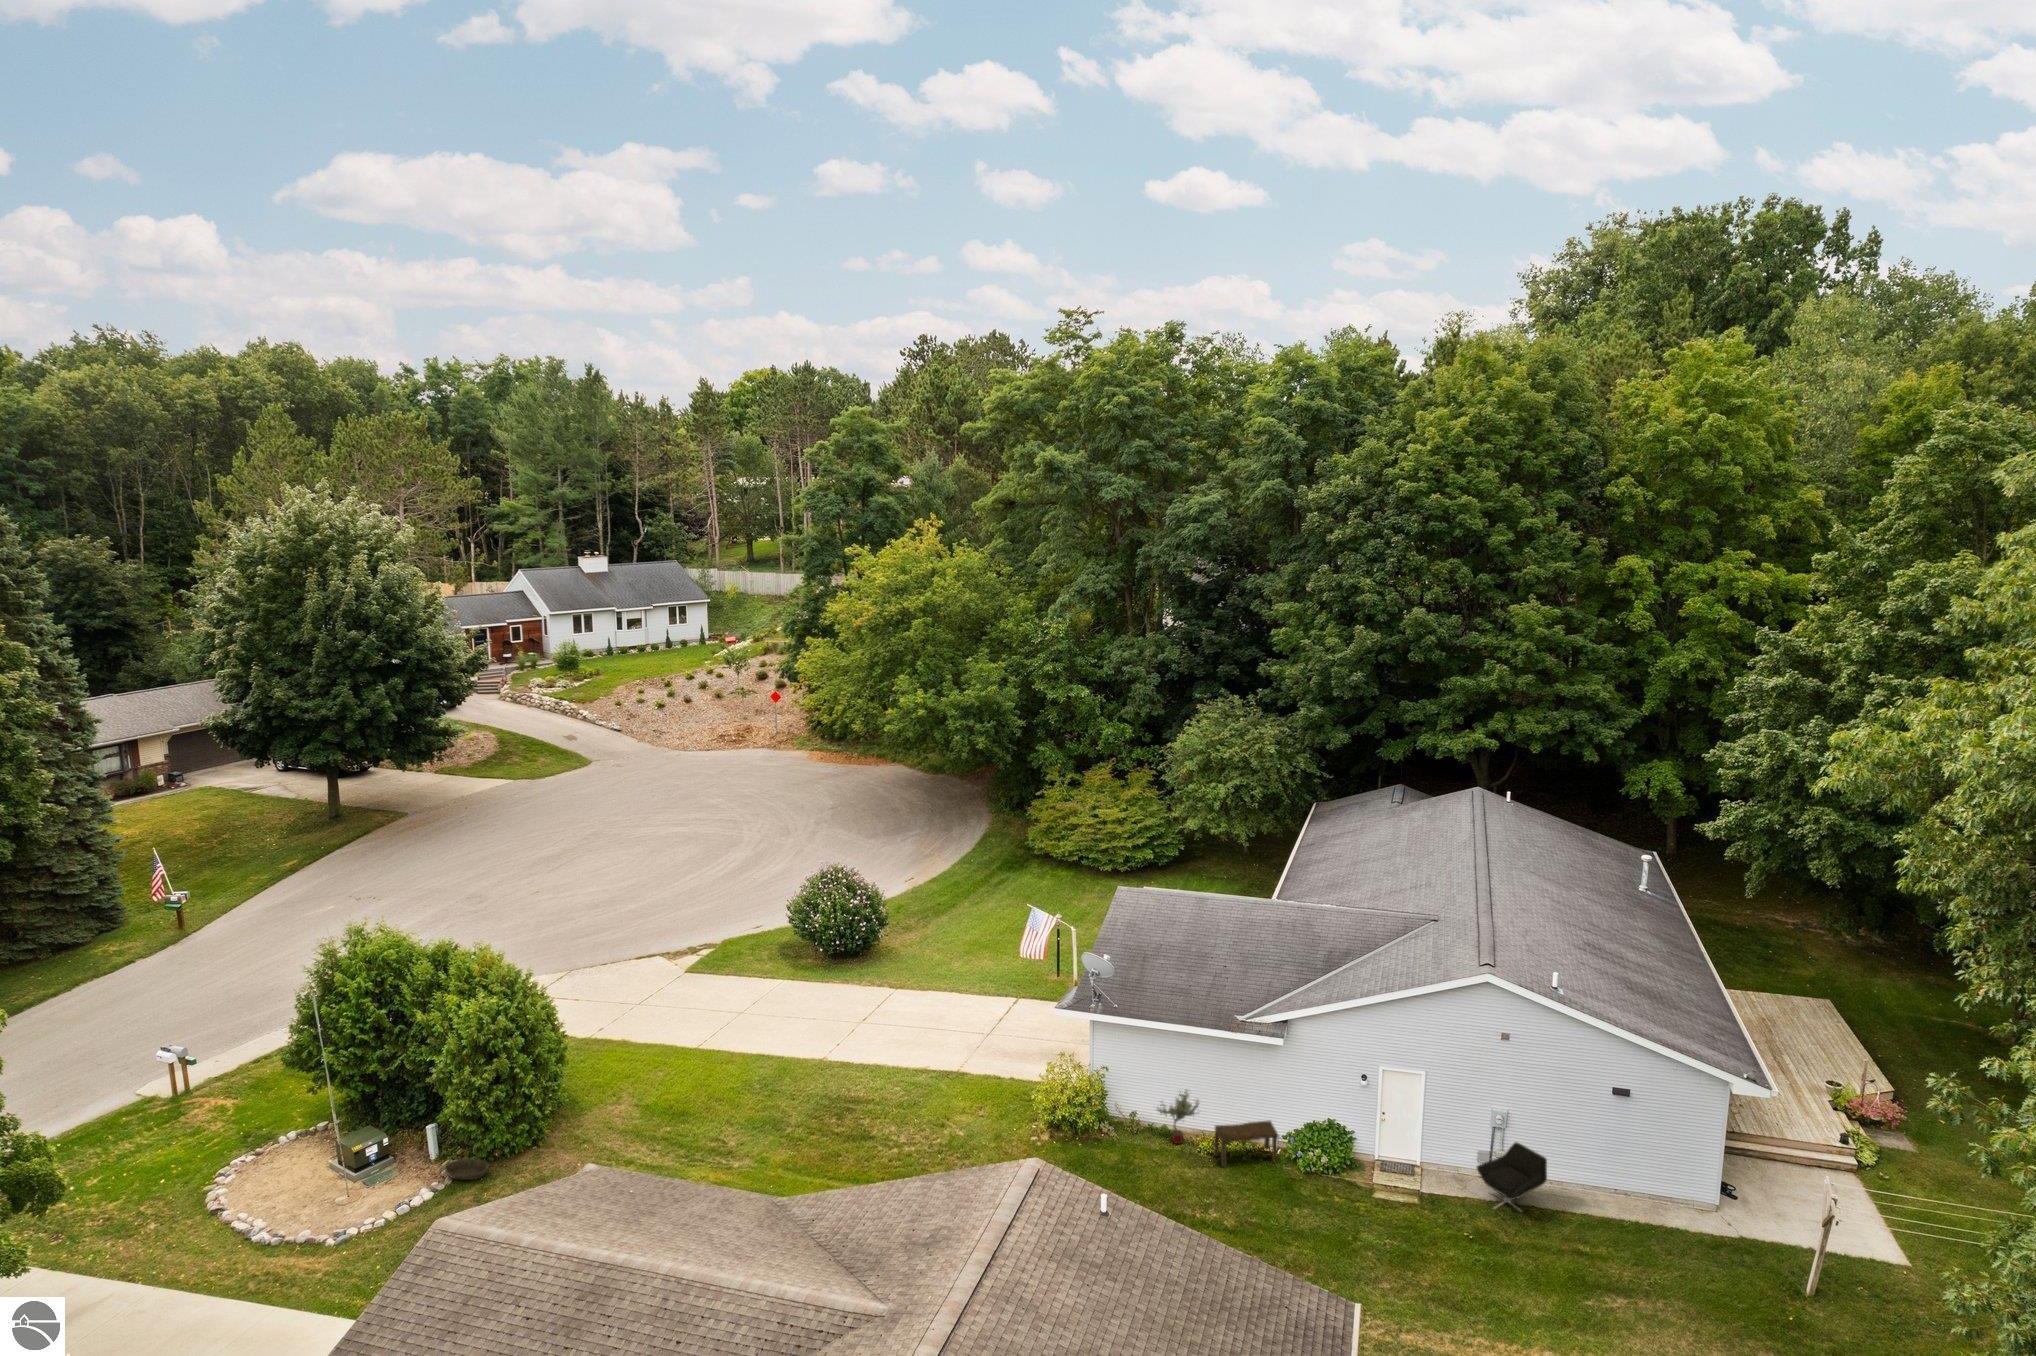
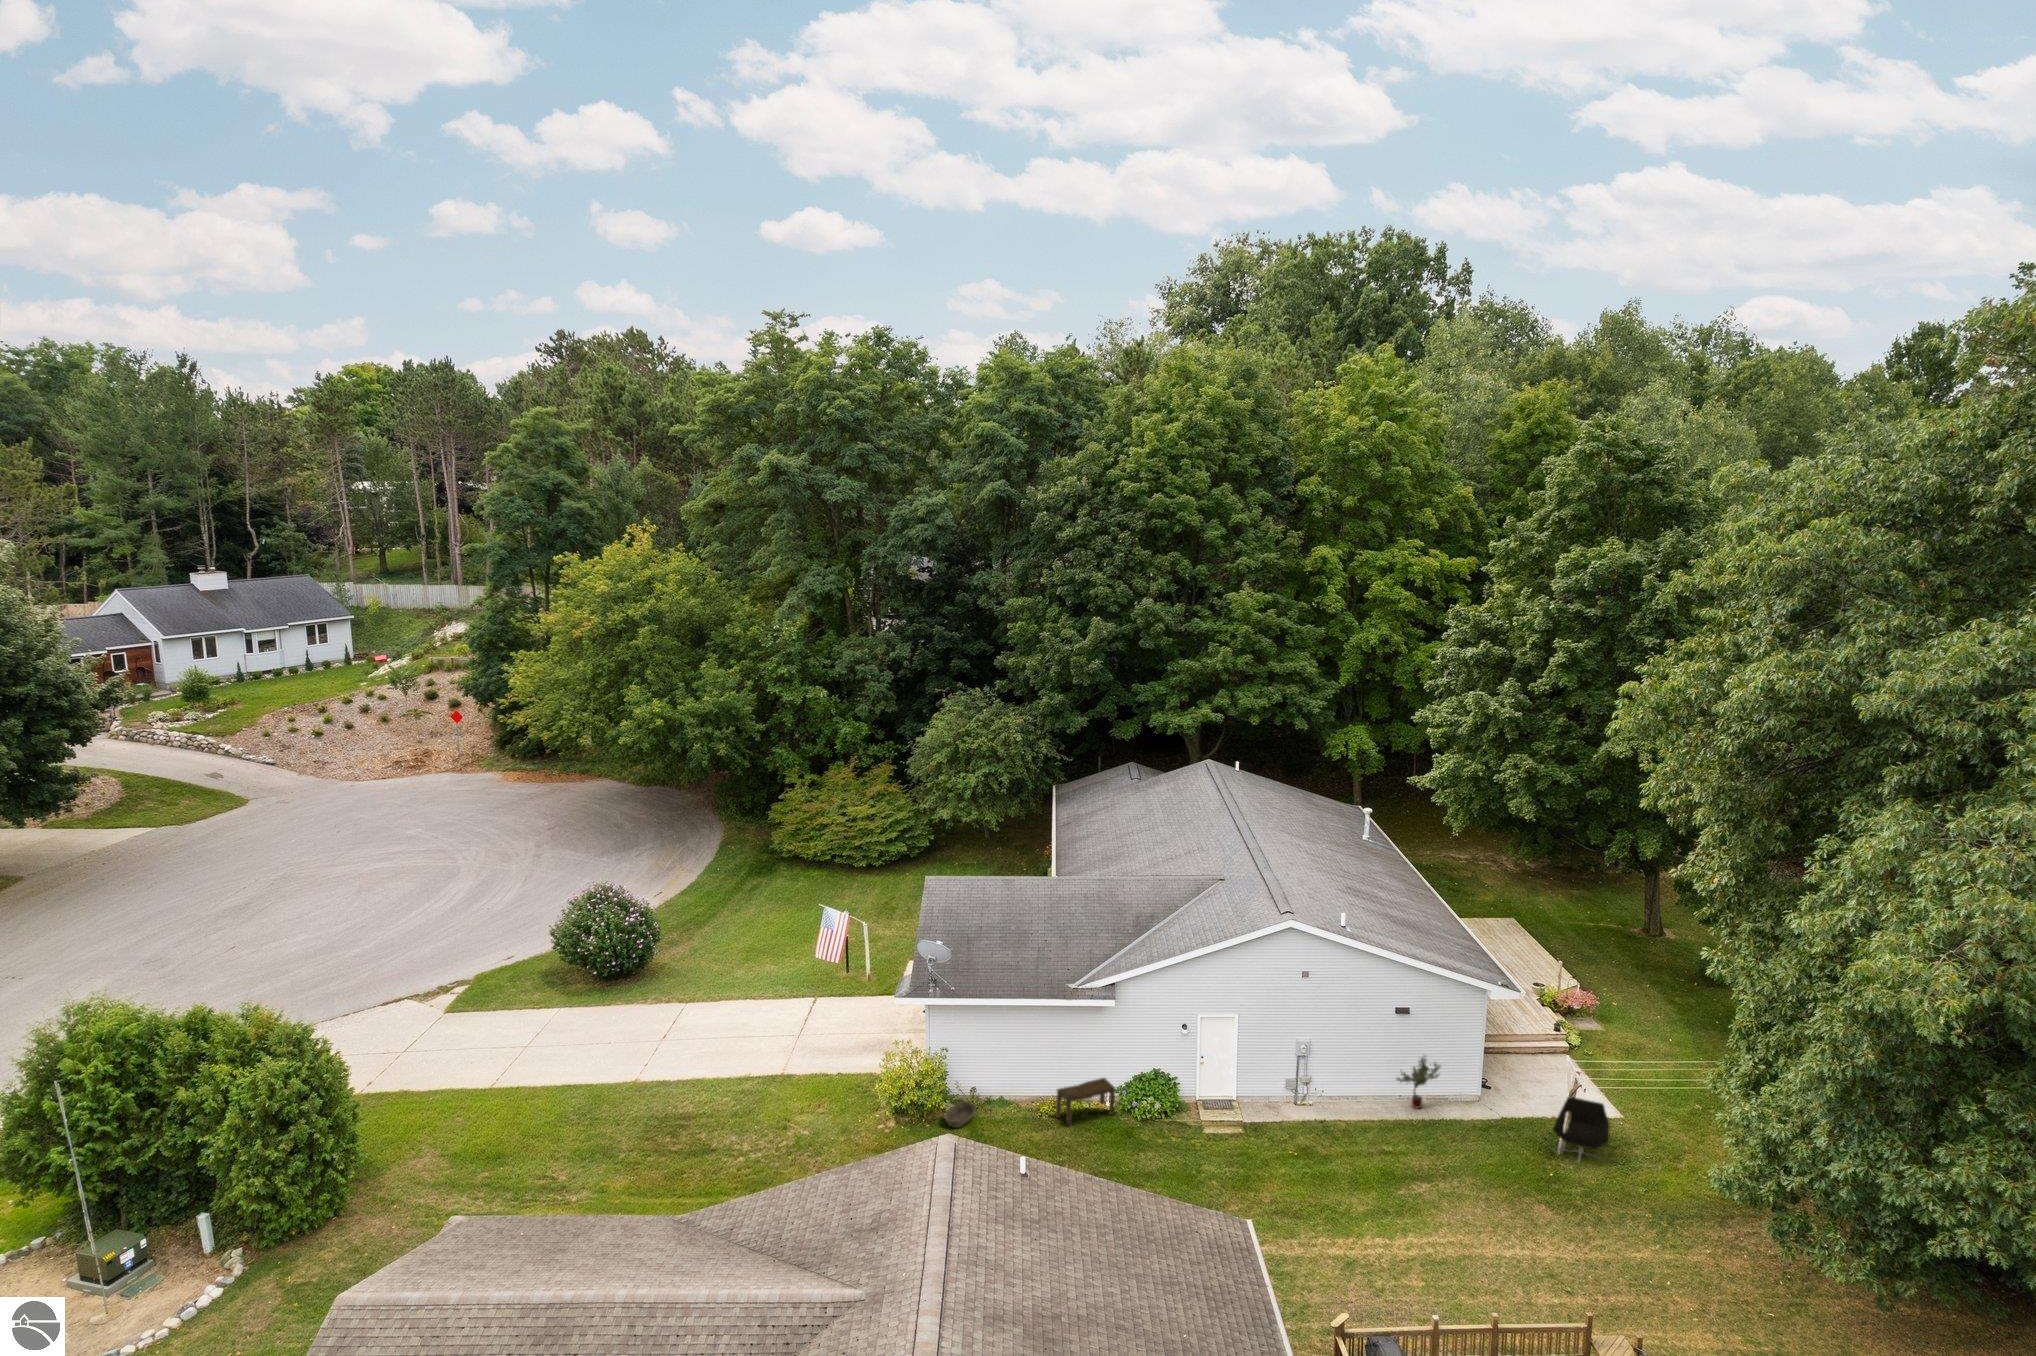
potted tree: present [1157,1090,1199,1144] -> present [1397,1058,1440,1108]
lounge chair: present [1477,1142,1547,1211] -> present [1553,1097,1610,1161]
basket: present [444,1159,488,1180] -> present [944,1102,976,1128]

